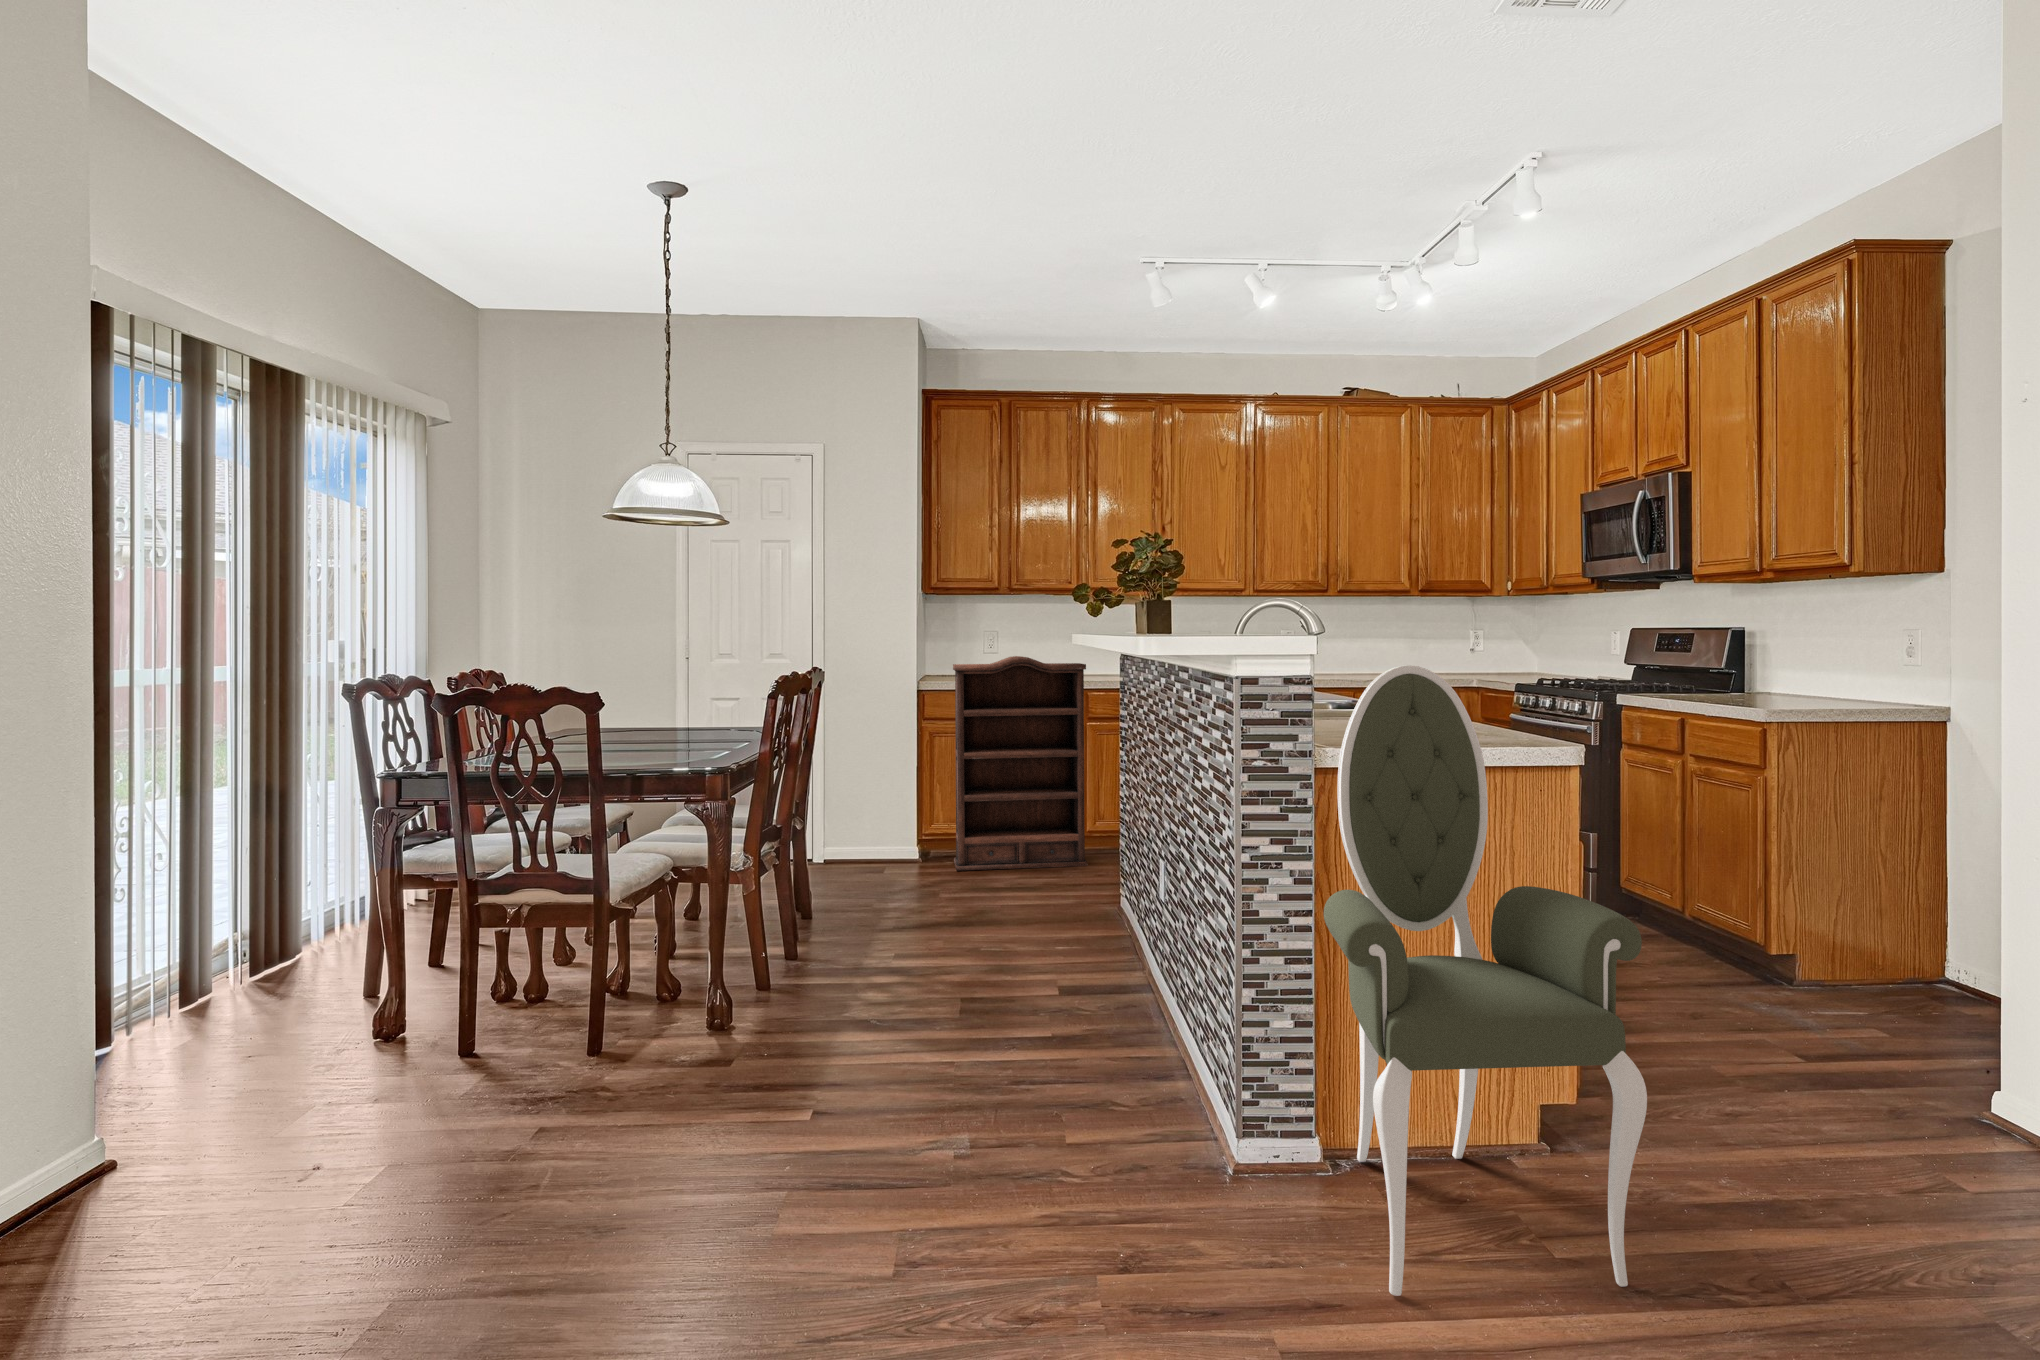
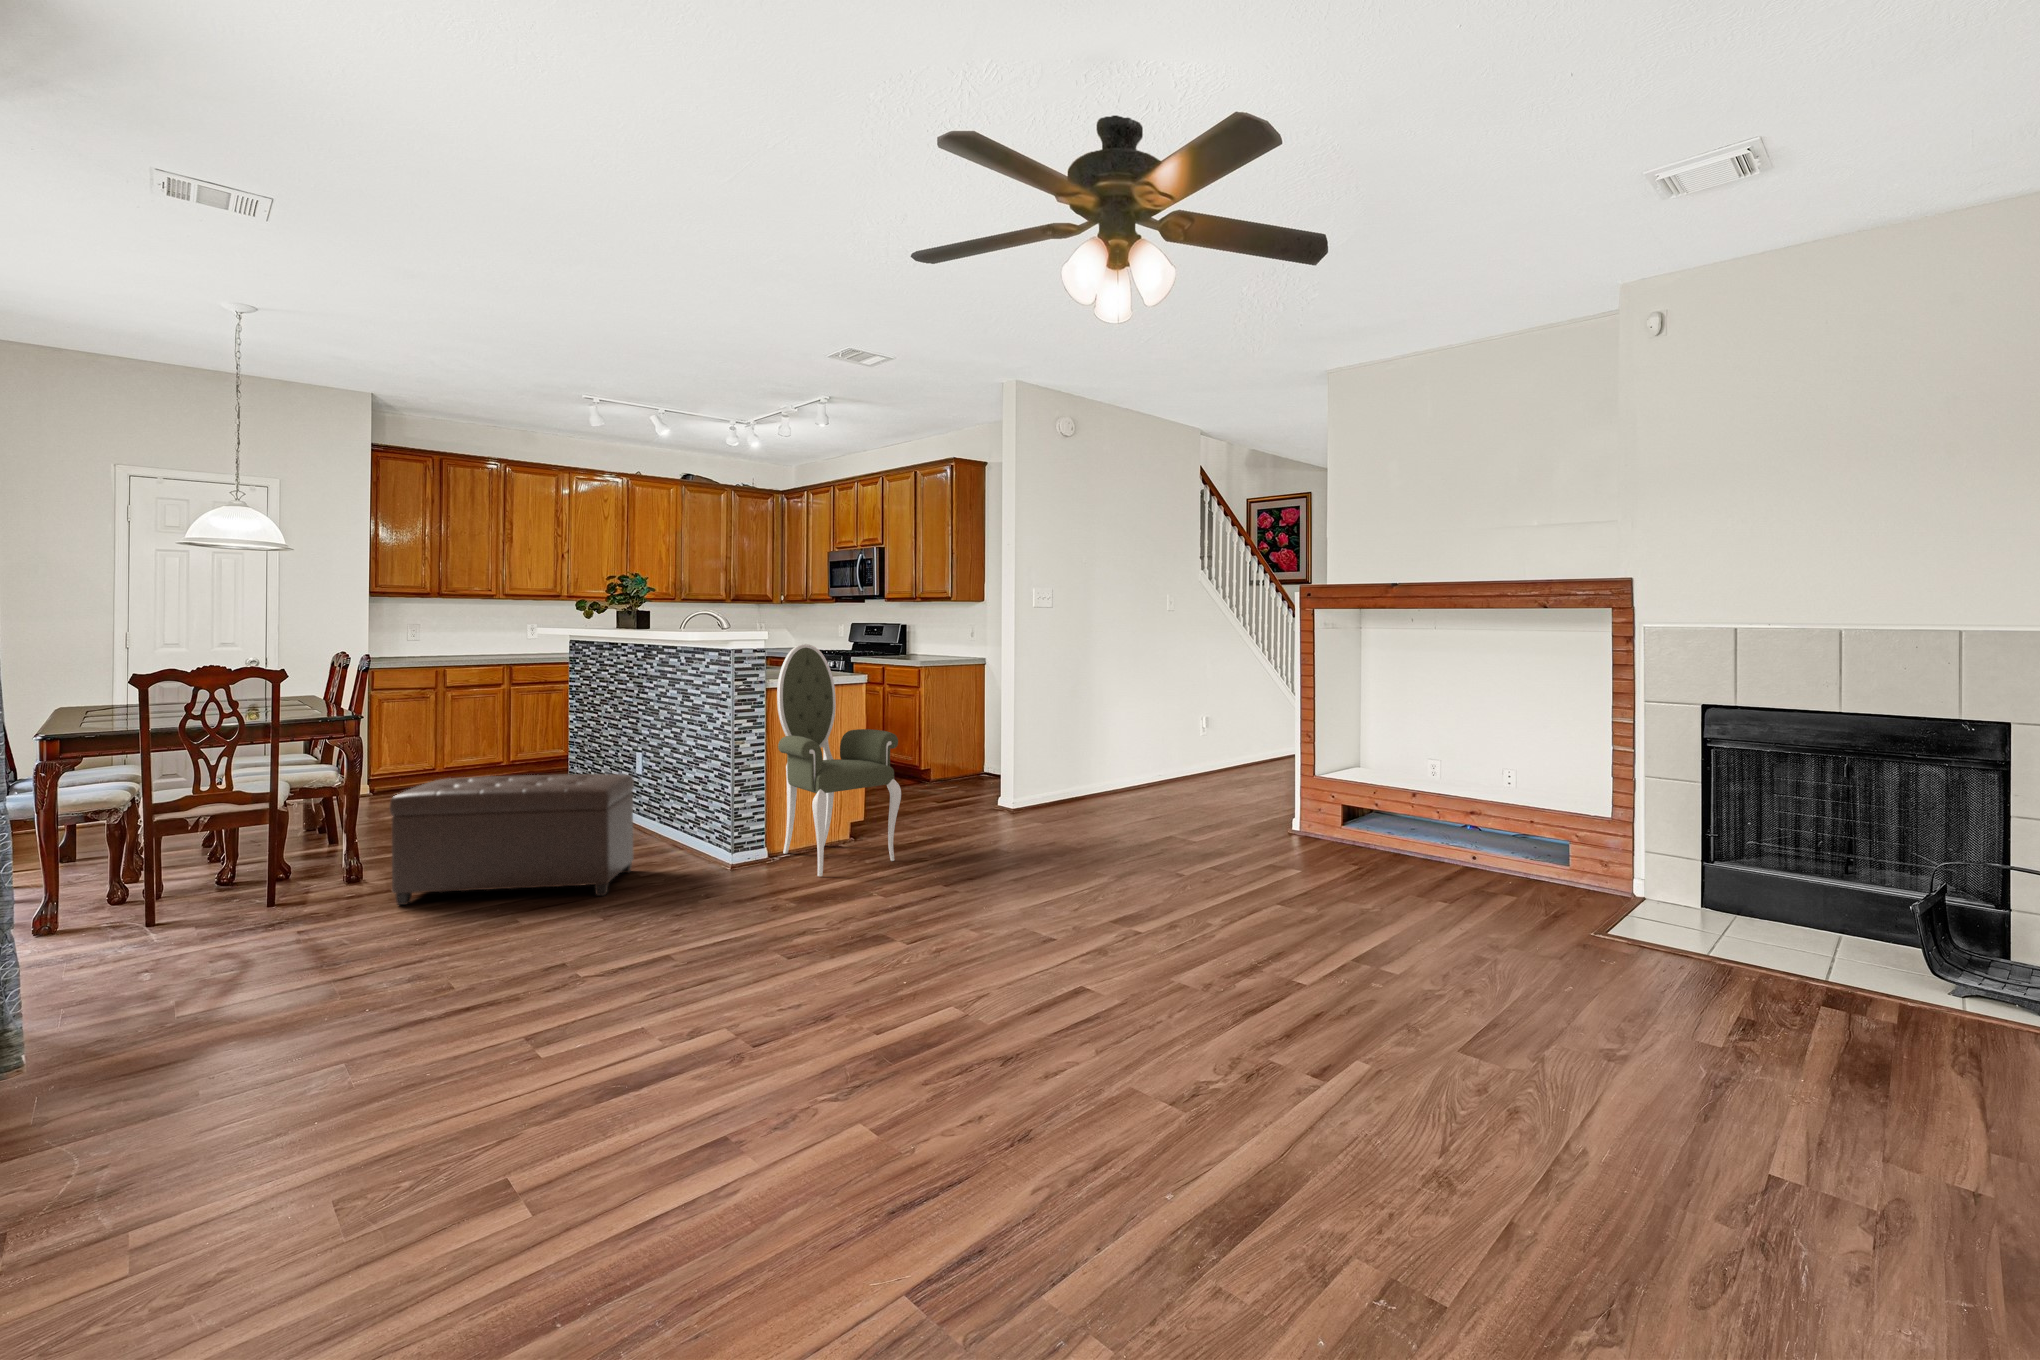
bookshelf: present [953,656,1087,871] -> none [404,641,519,794]
ottoman: none [652,893,1048,1204] -> present [390,774,634,905]

